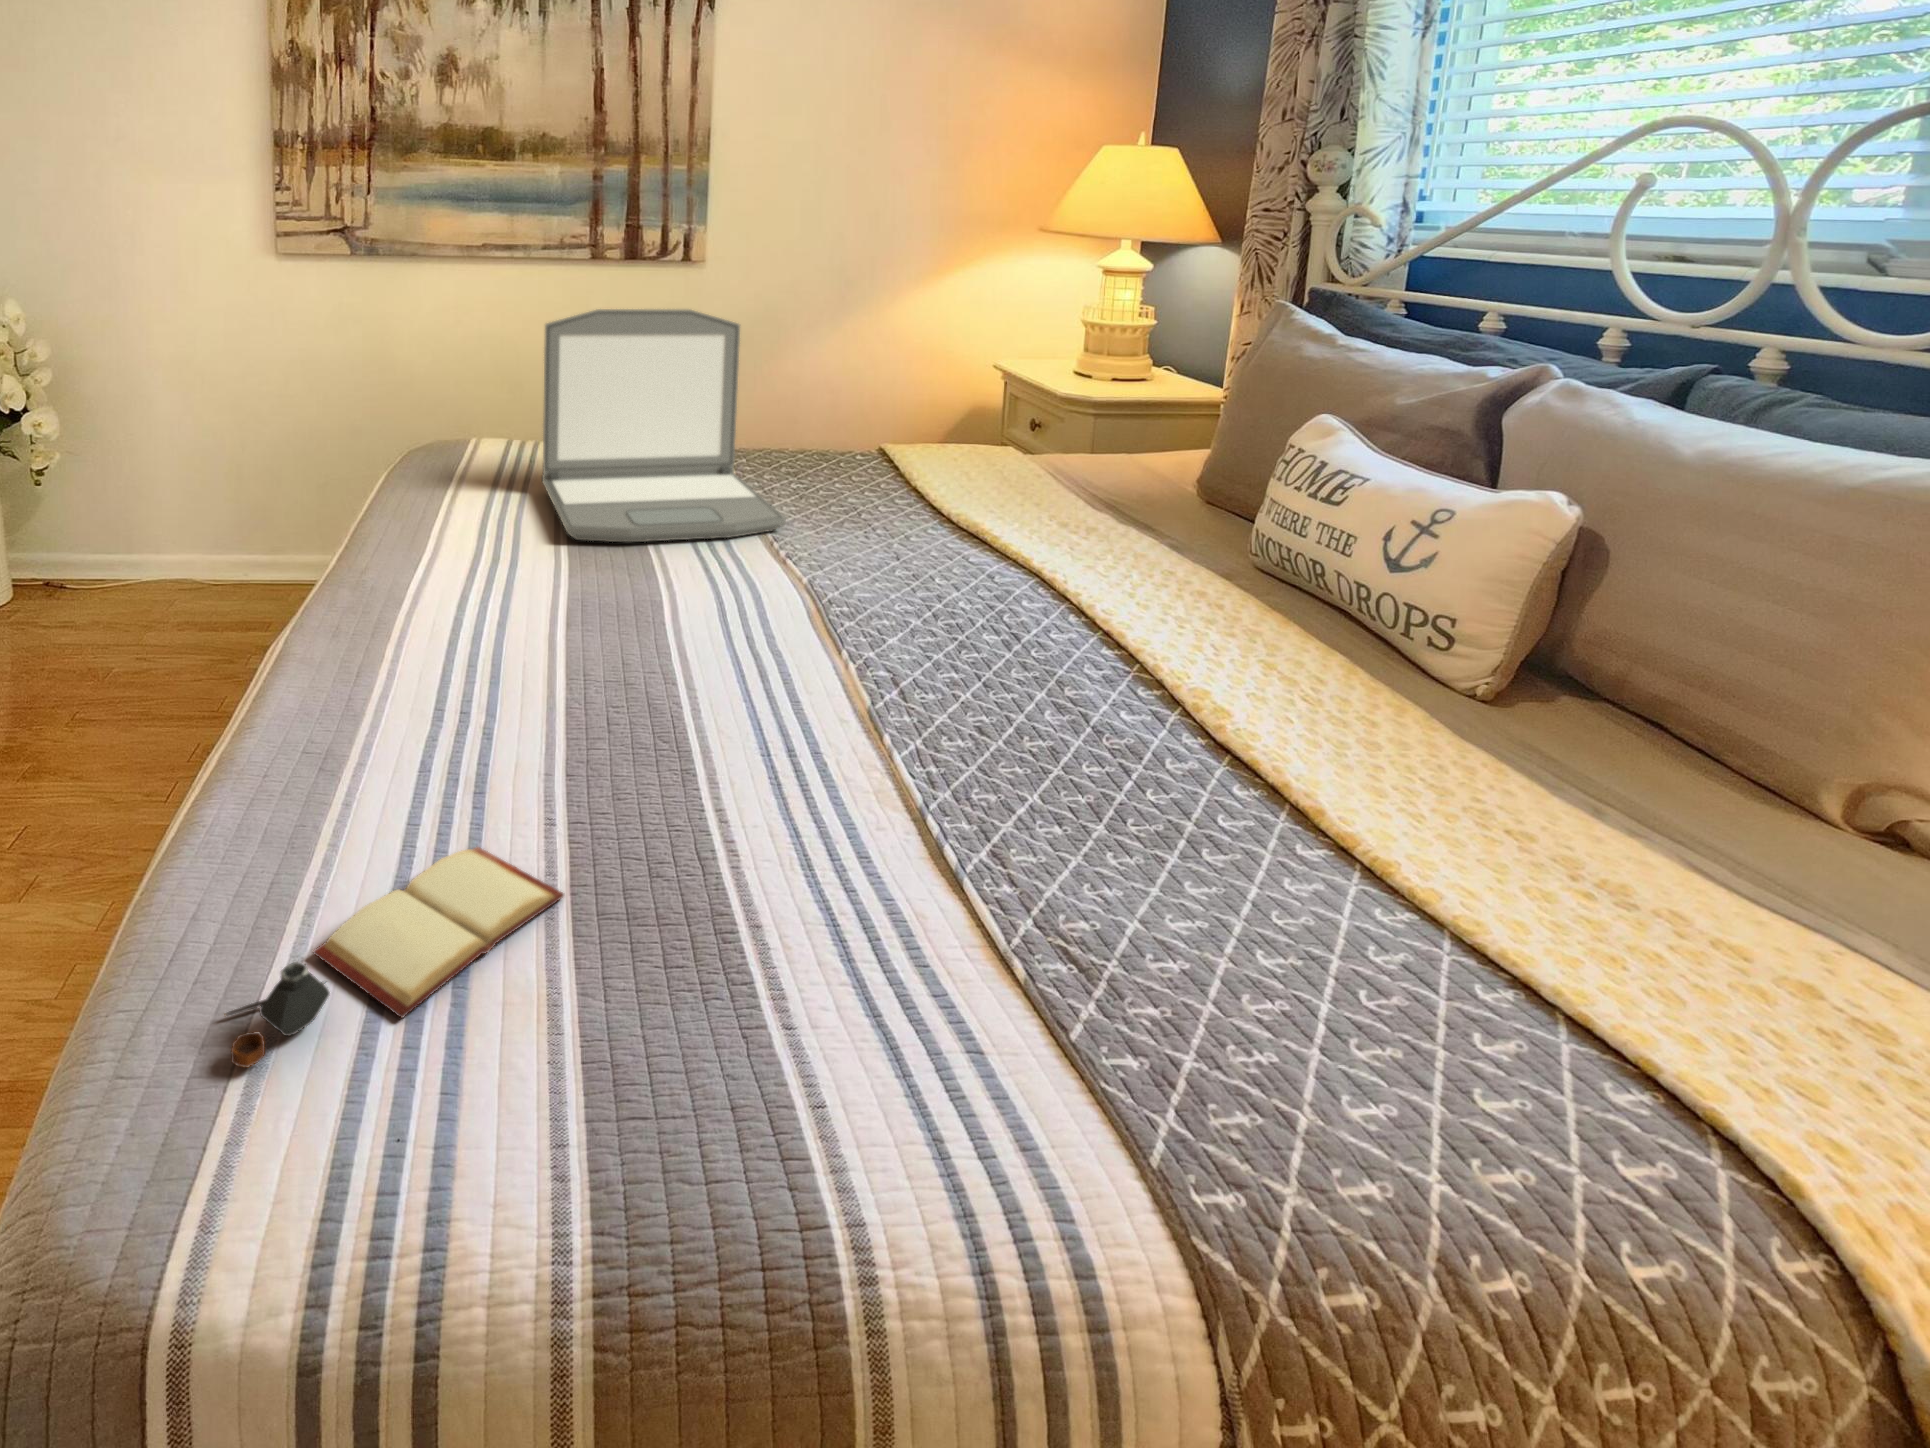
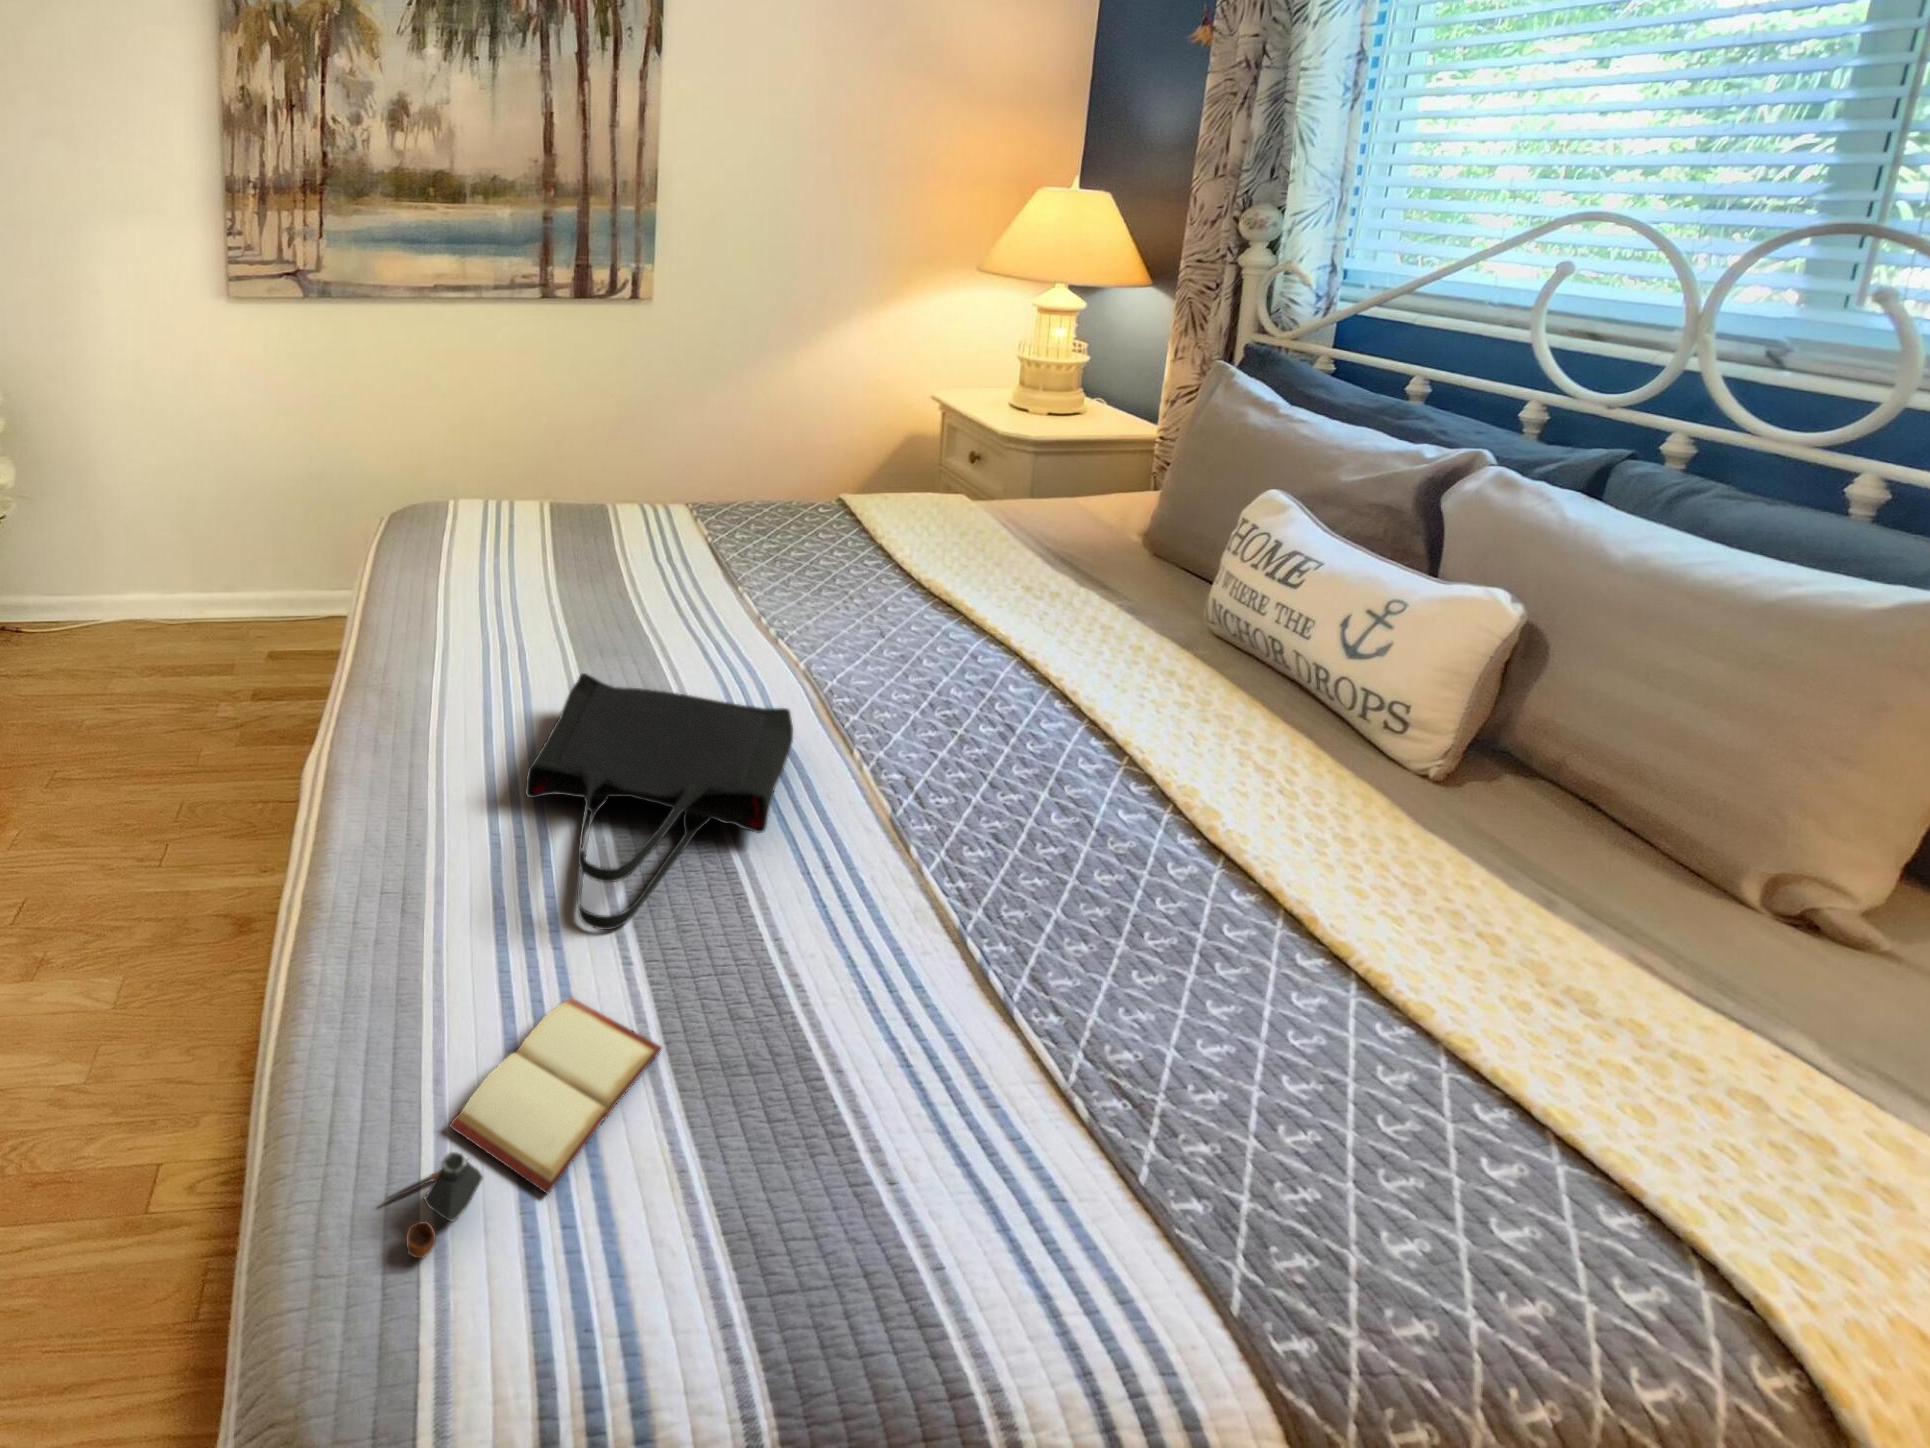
laptop: present [542,309,786,542] -> none [529,384,773,625]
tote bag: none [479,568,775,791] -> present [526,673,793,930]

